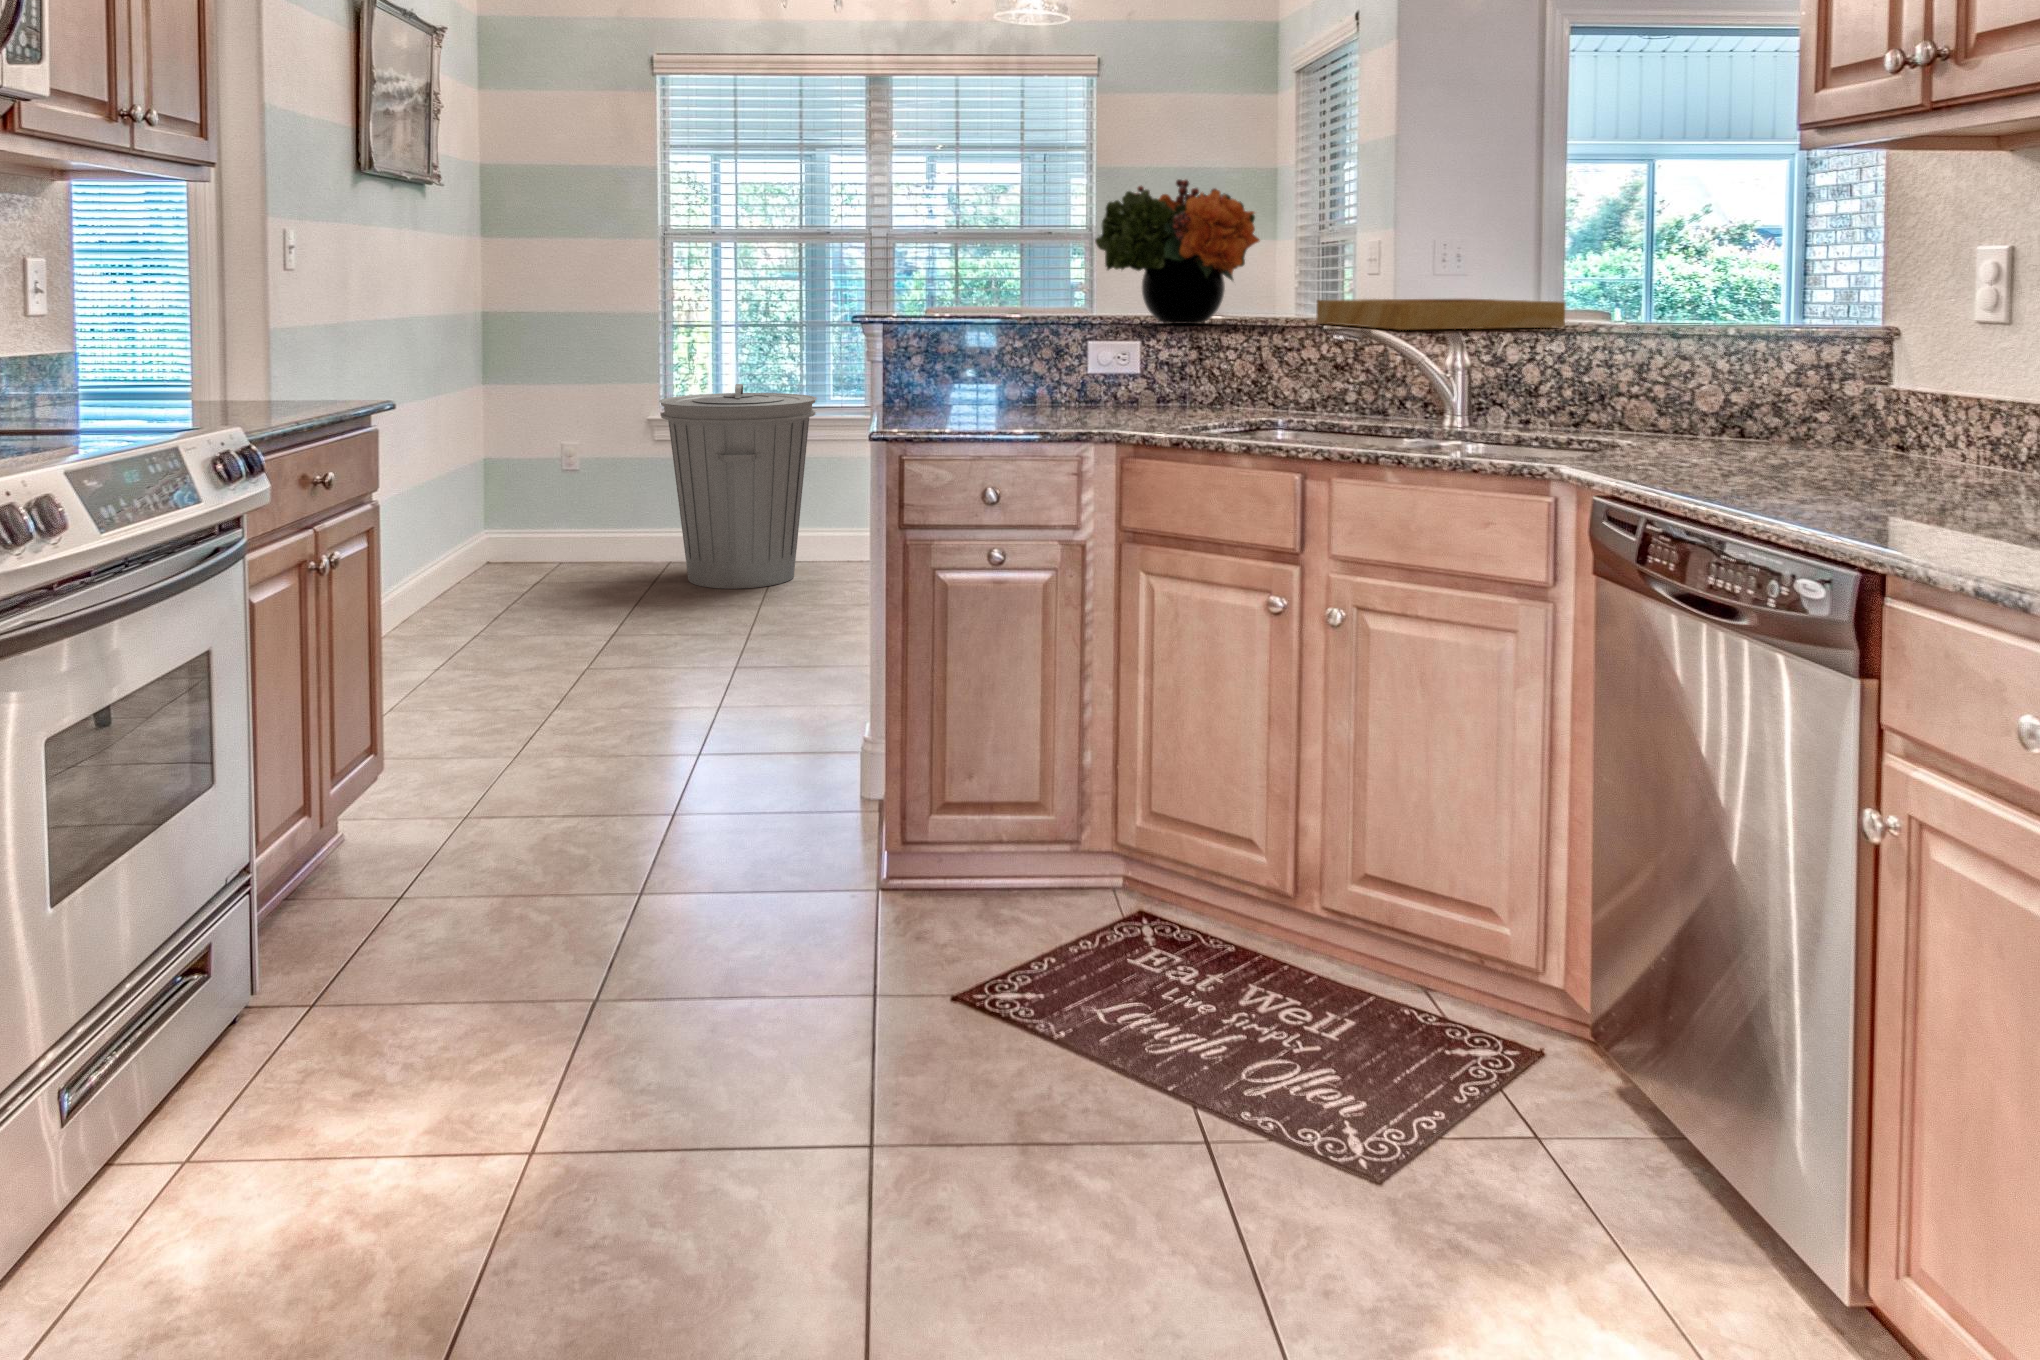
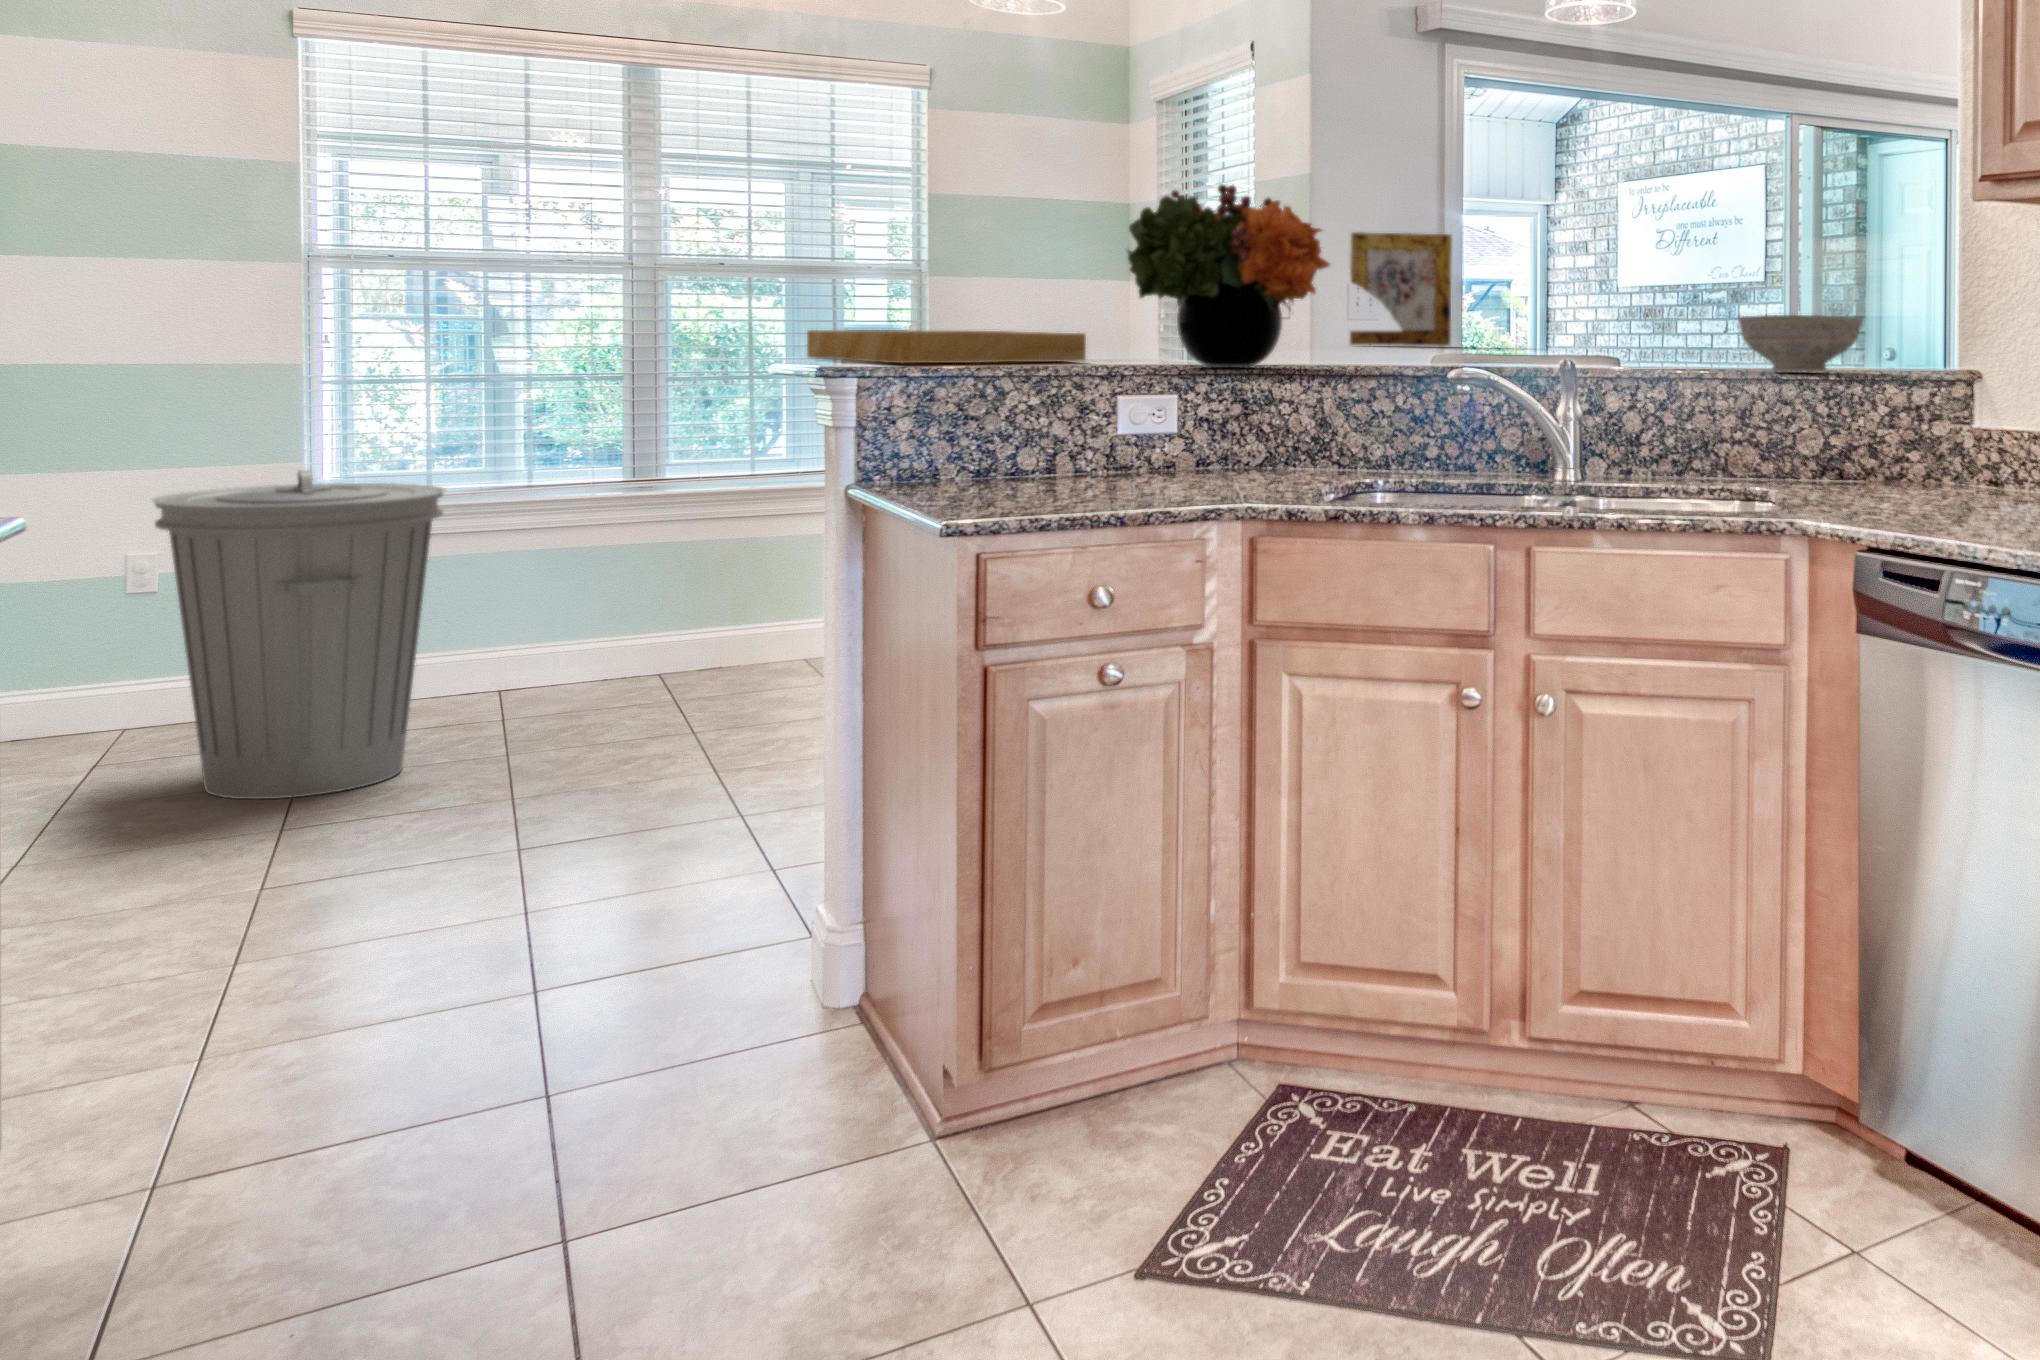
picture frame: none [1431,205,1524,302] -> present [1350,232,1452,346]
decorative bowl: none [1635,277,1769,330] -> present [1738,315,1863,371]
tray: present [1316,299,1565,330] -> present [807,330,1086,363]

